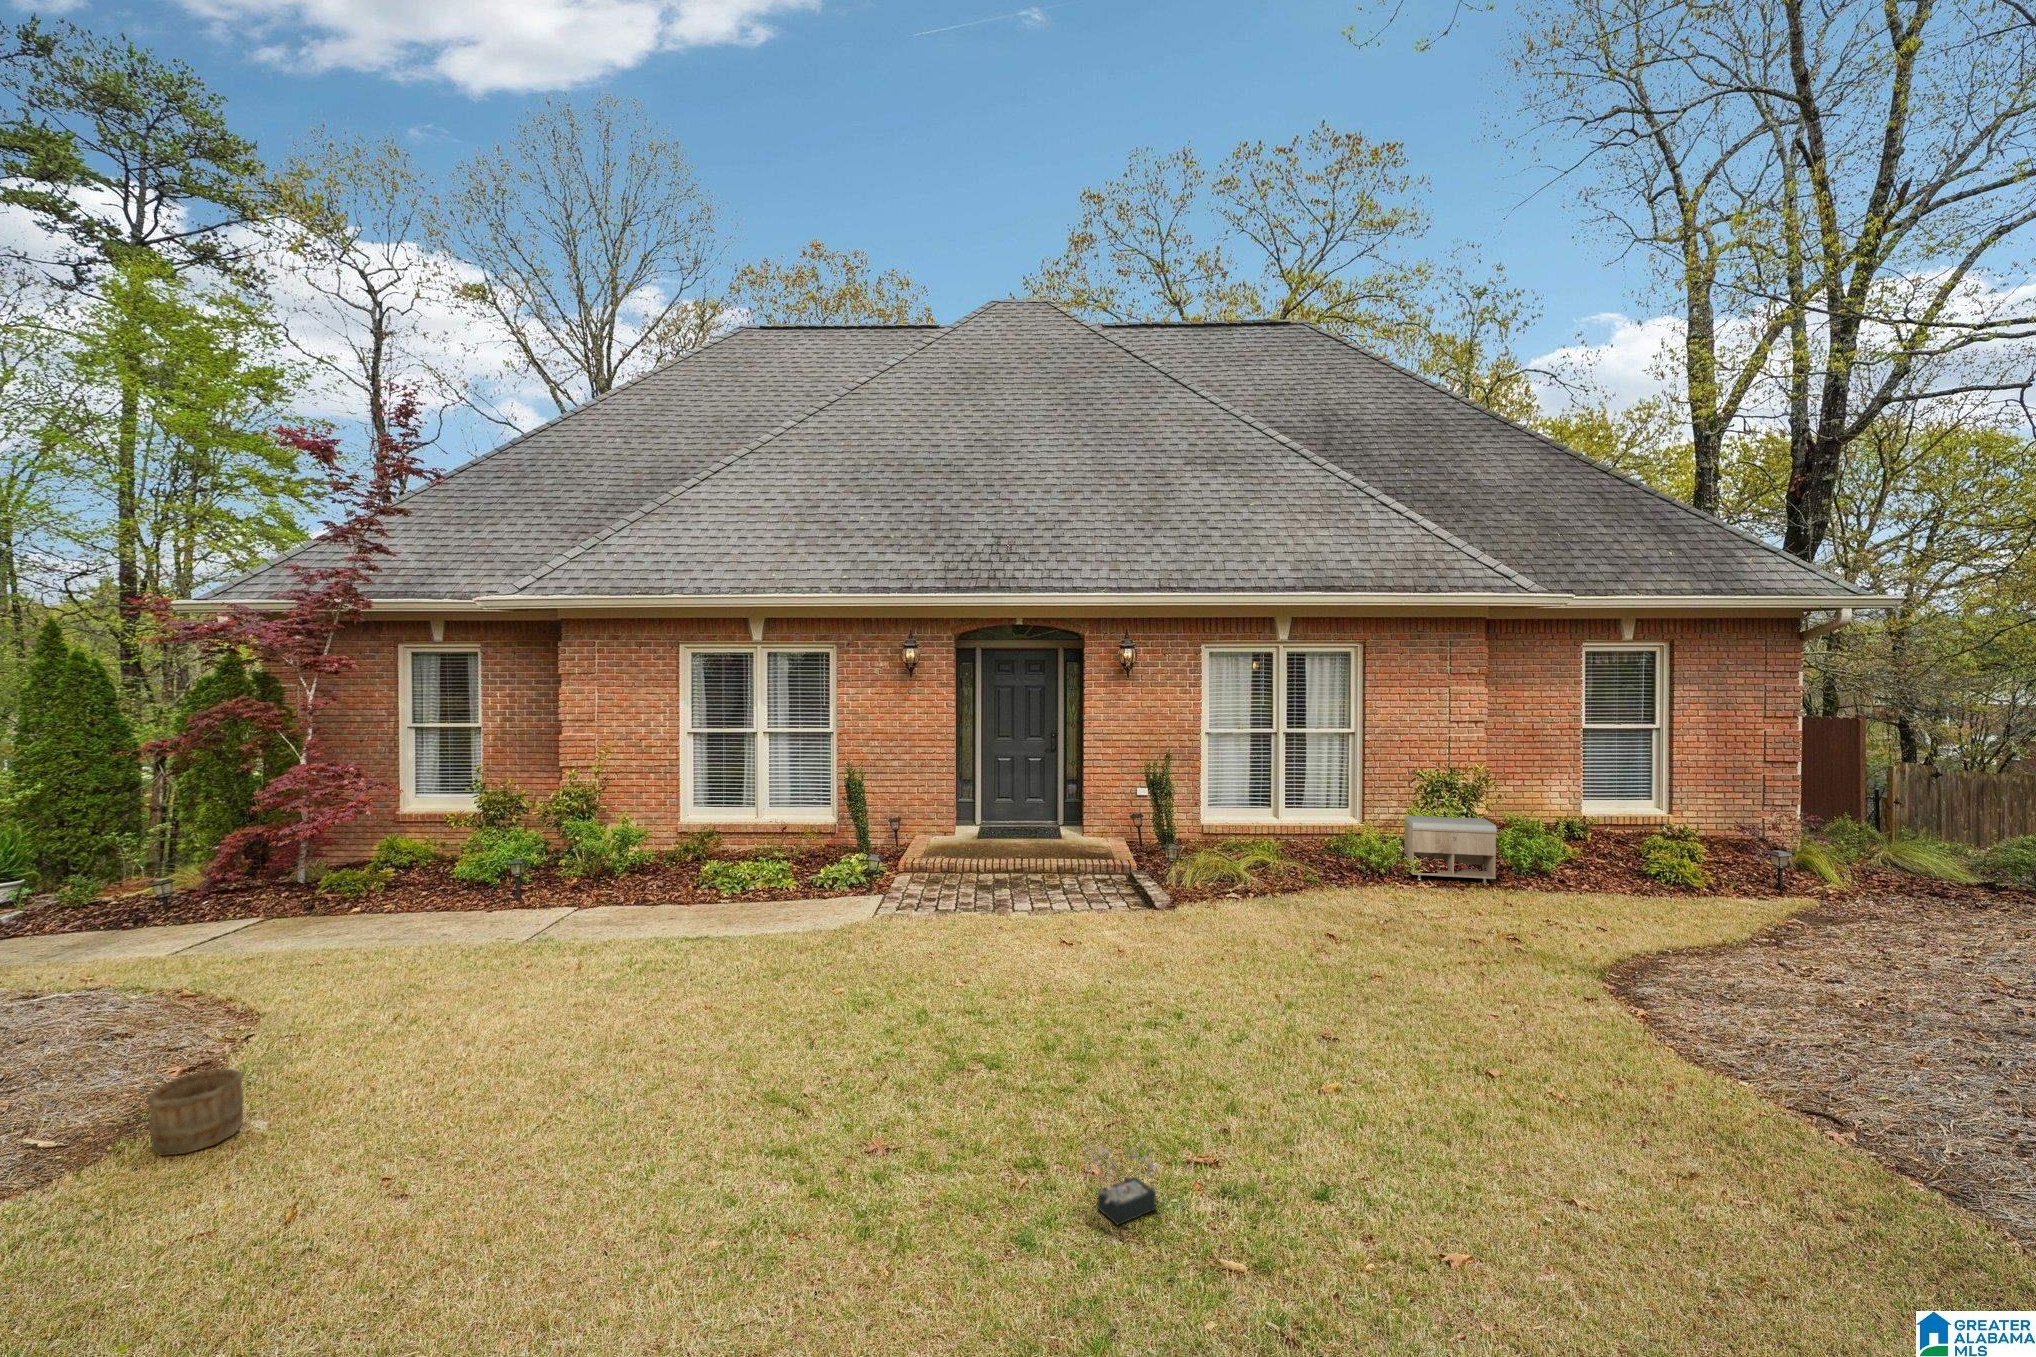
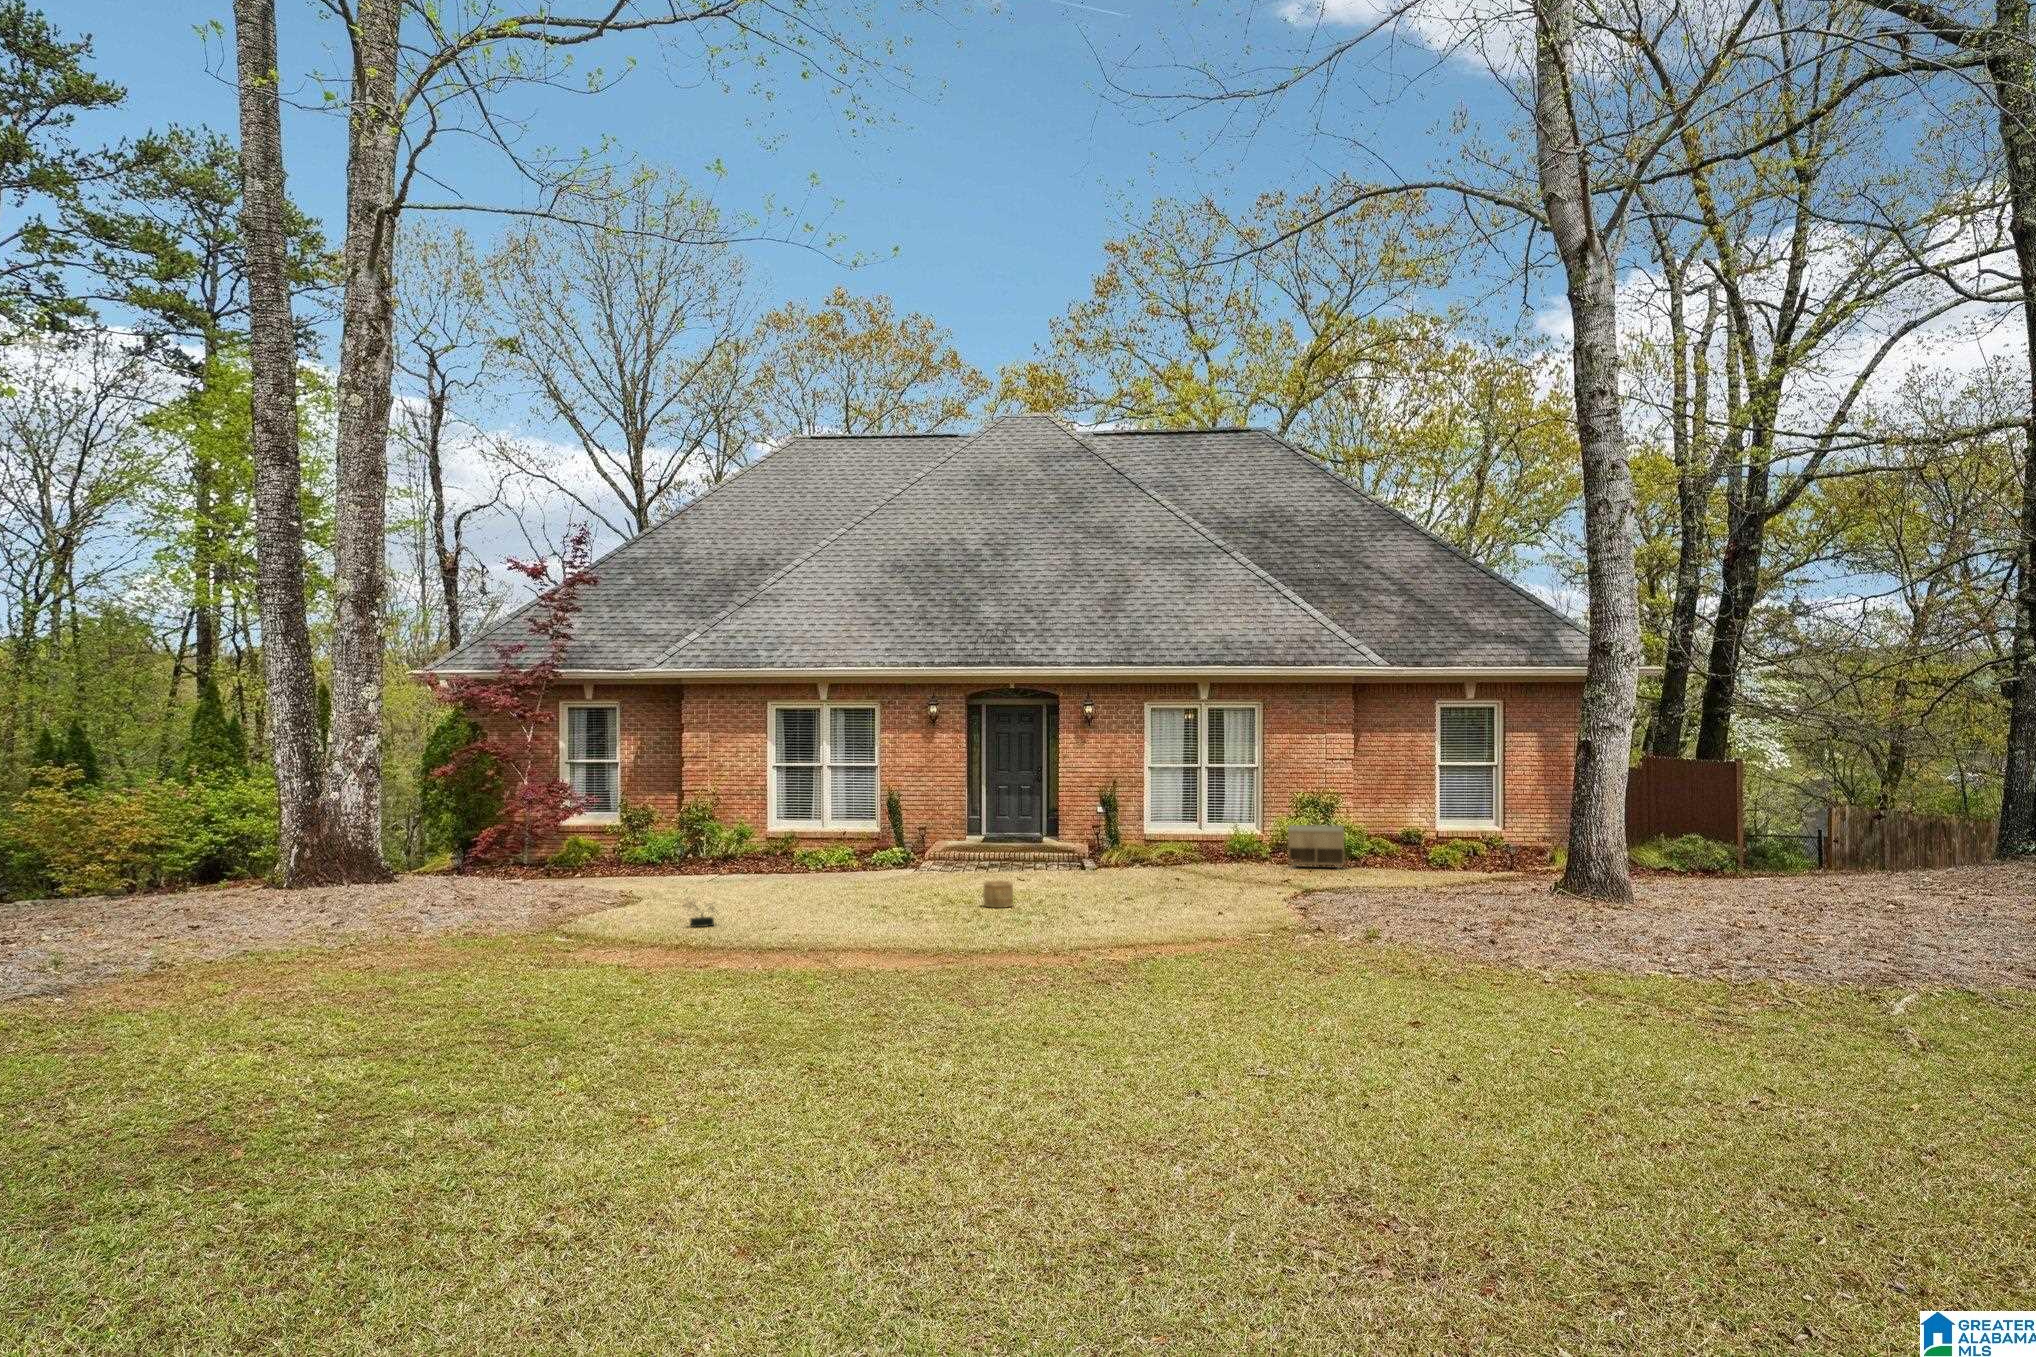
wooden bucket: present [146,1069,244,1156] -> present [983,880,1013,908]
decorative plant: present [1083,1143,1158,1225] -> present [683,901,715,927]

